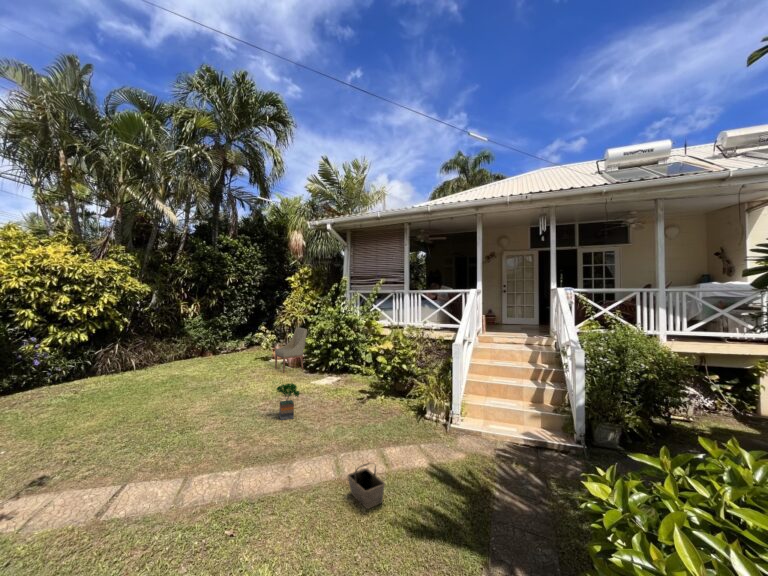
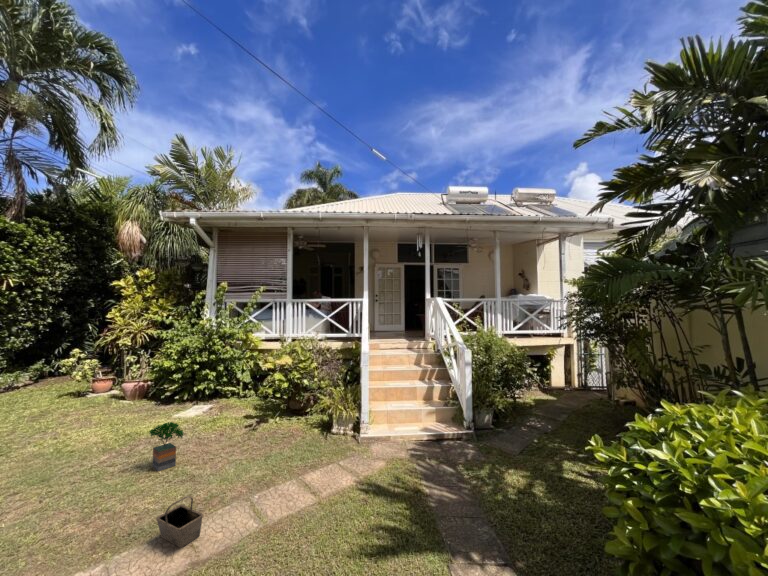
chair: present [275,328,307,373] -> none [107,348,159,410]
basket: present [347,463,385,509] -> present [156,496,203,547]

